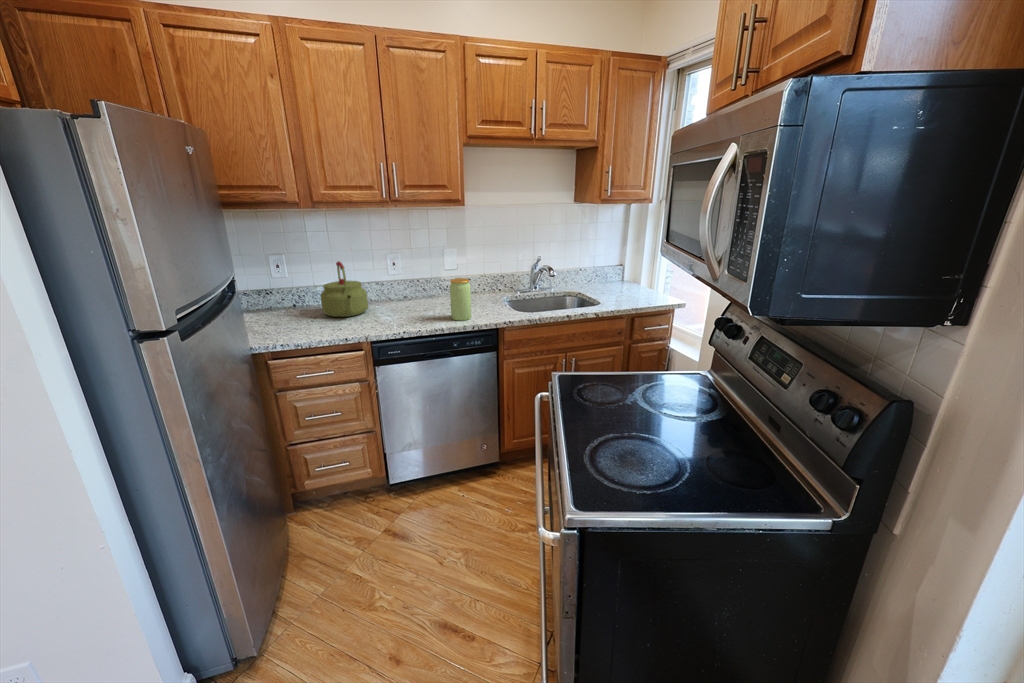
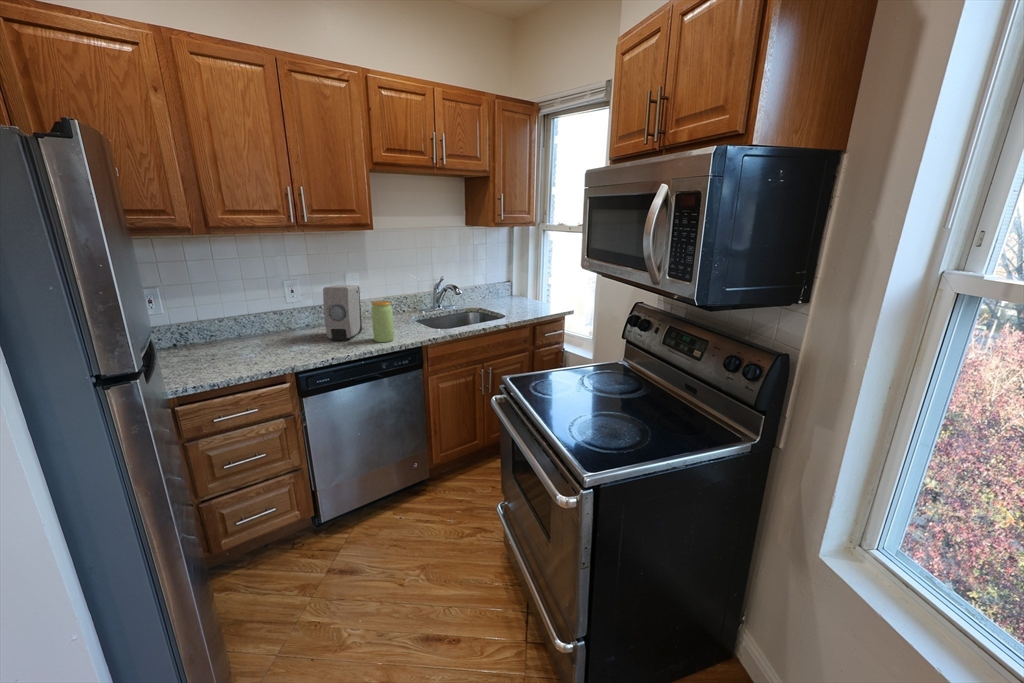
soap dispenser: none [410,260,447,315] -> present [323,285,362,341]
kettle: present [321,261,368,317] -> none [217,291,275,352]

